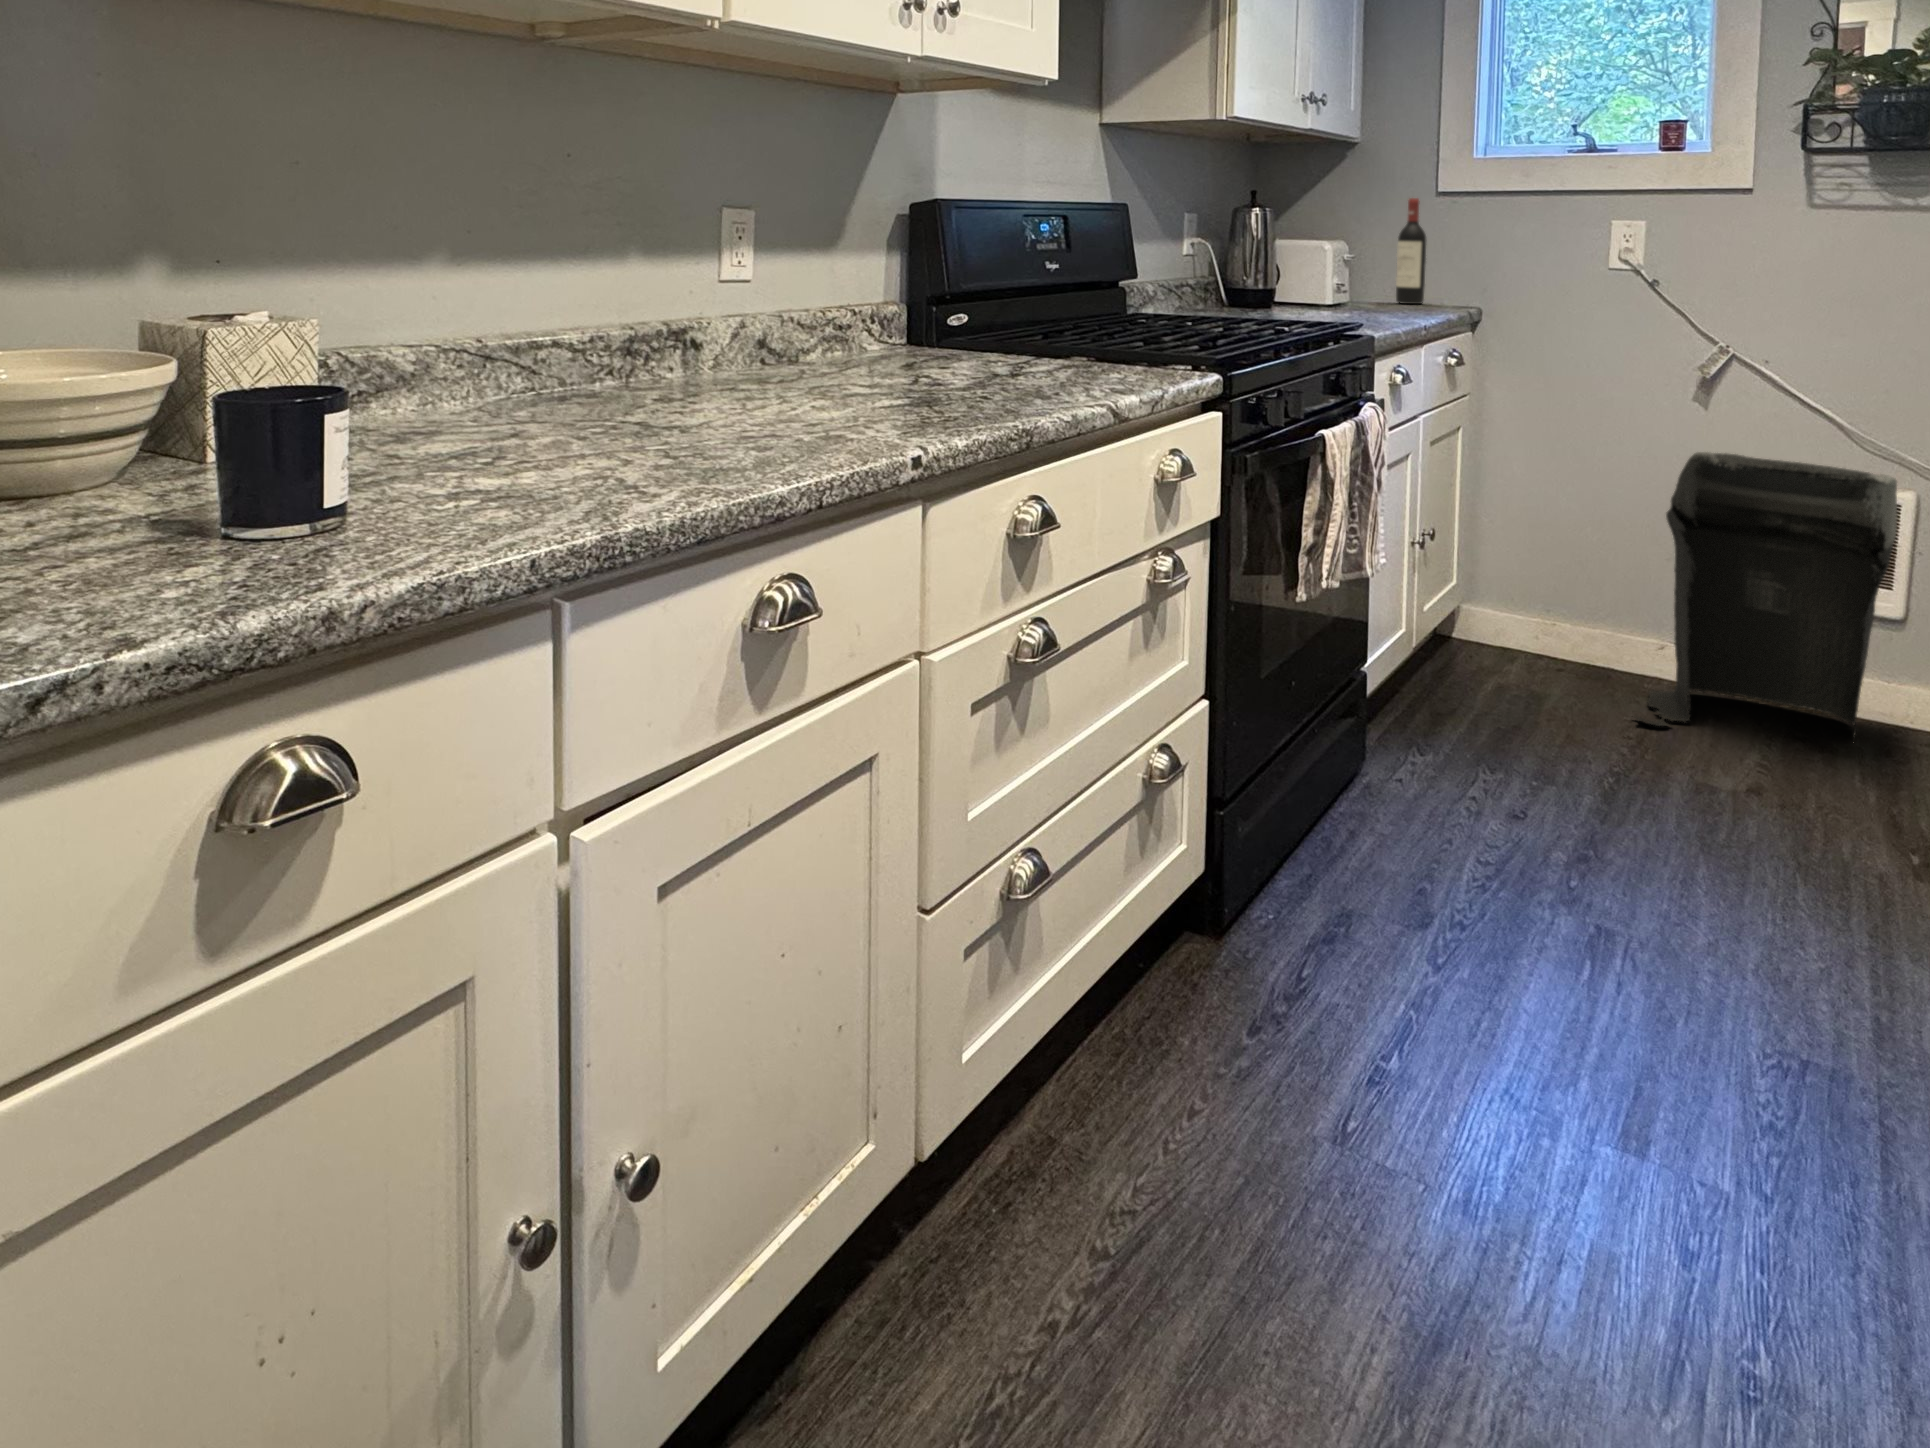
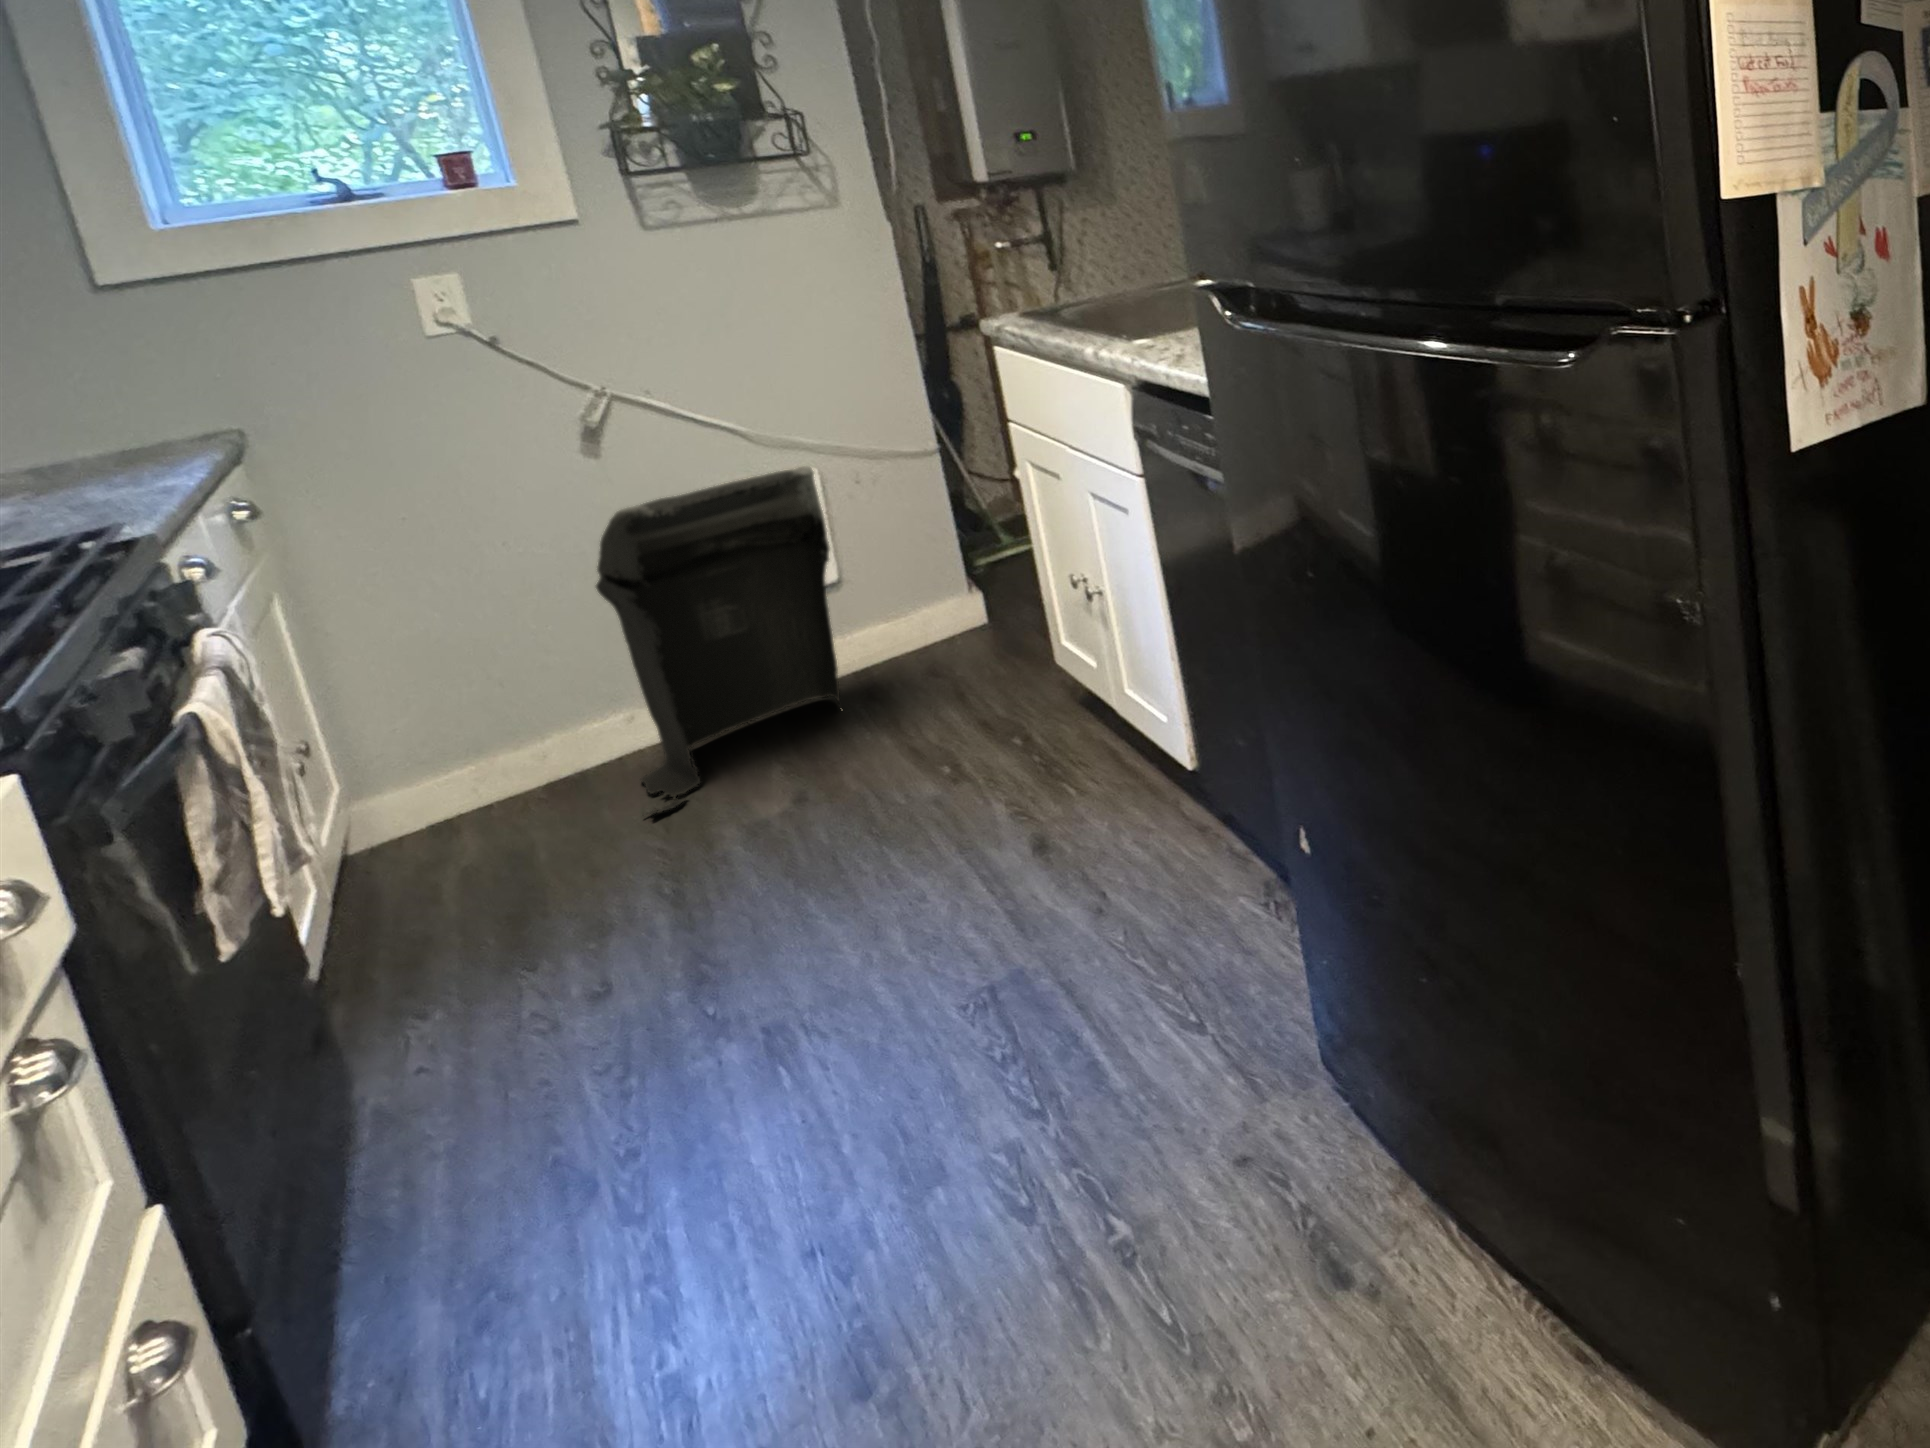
wine bottle: present [1396,198,1426,304] -> none [32,294,123,459]

